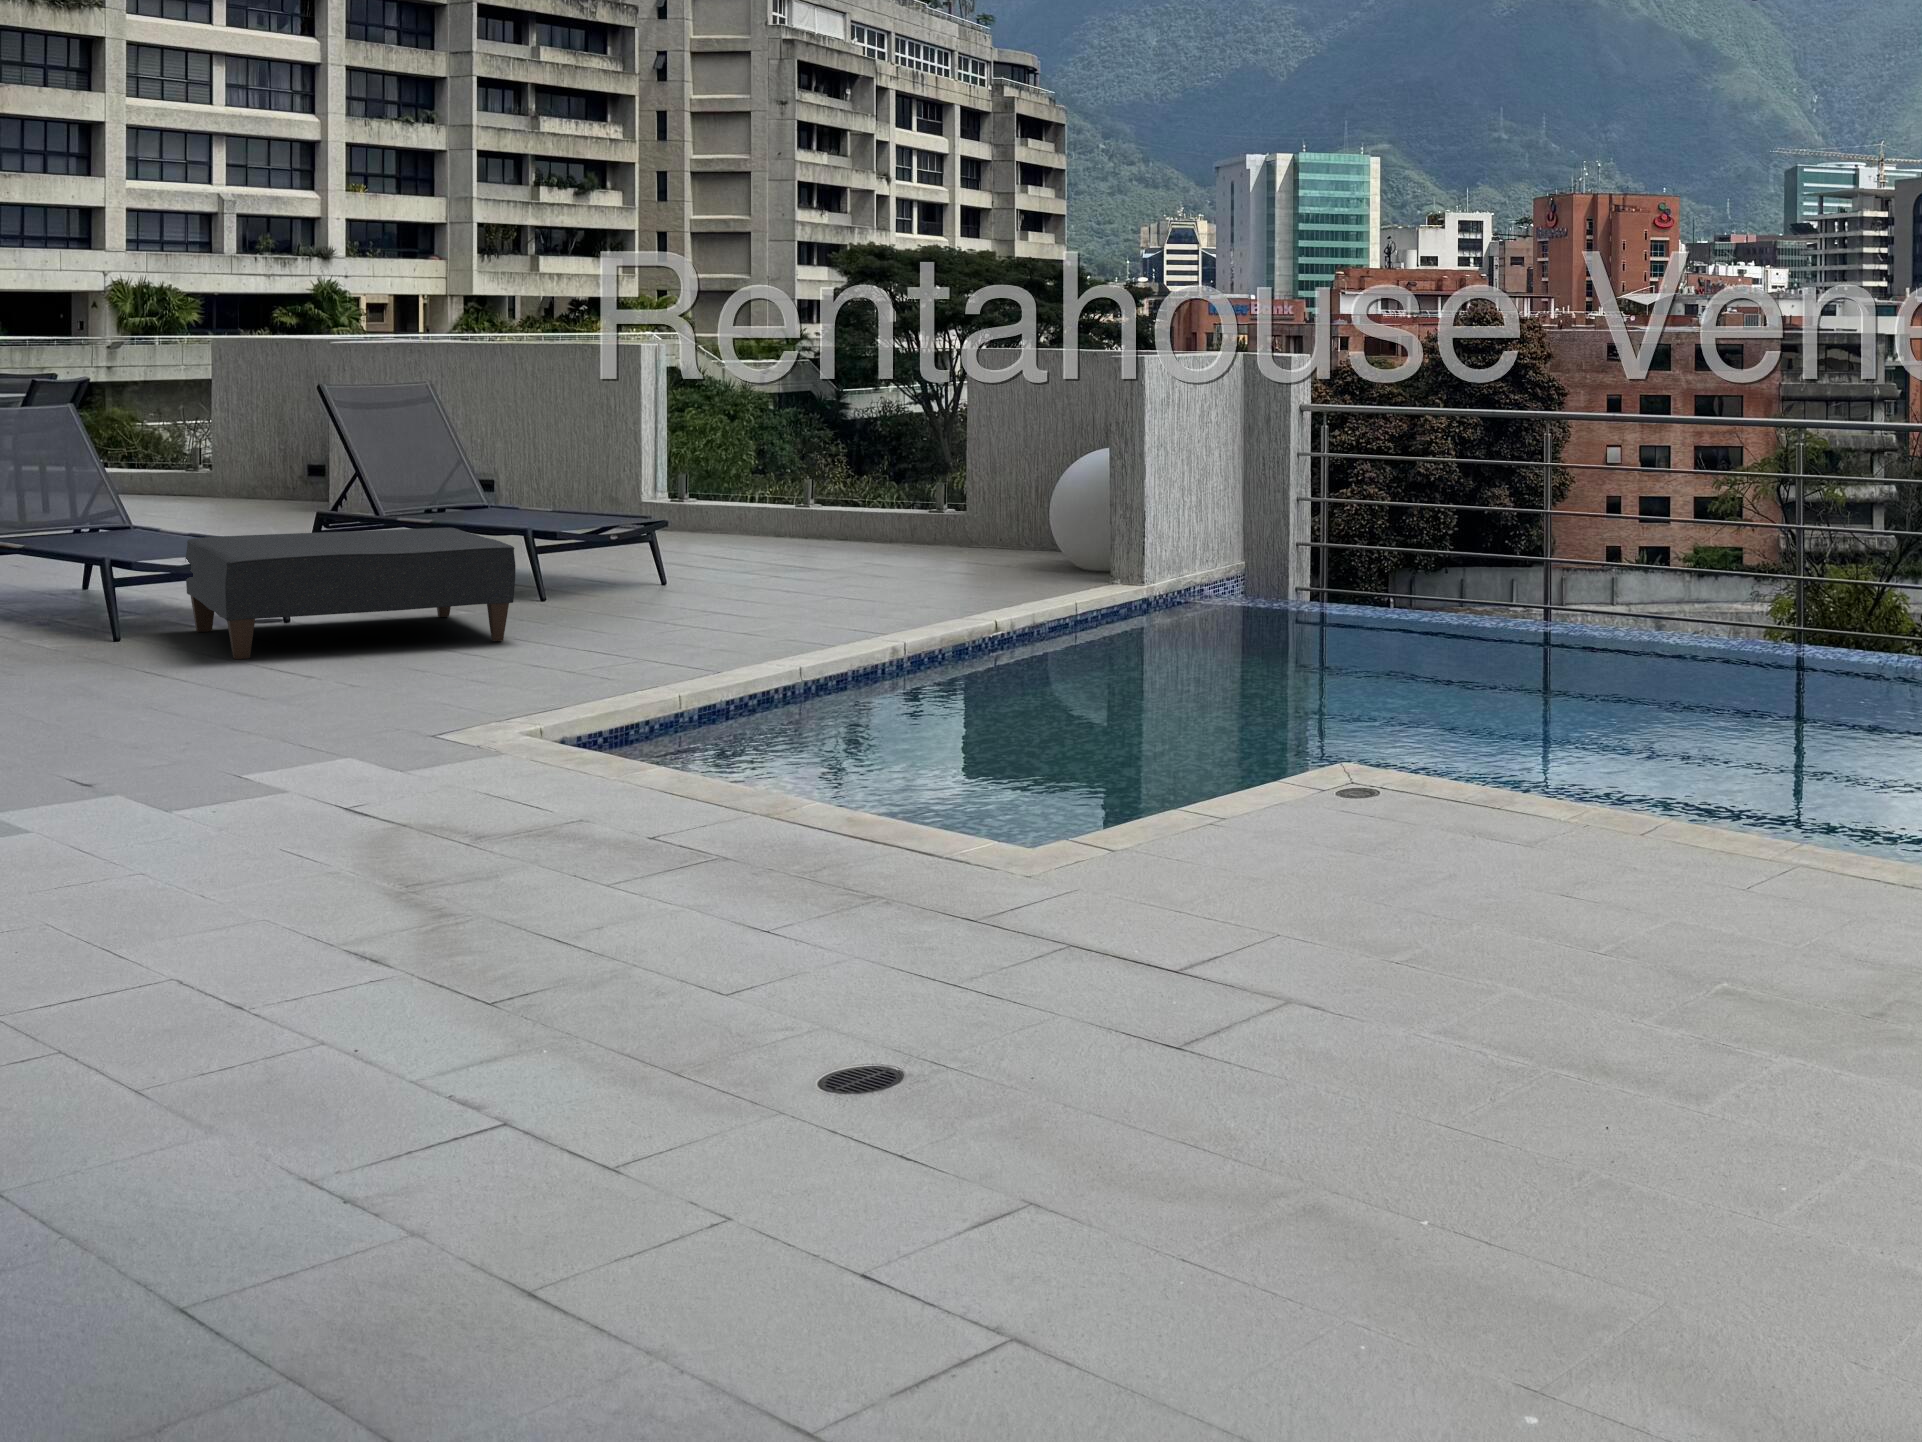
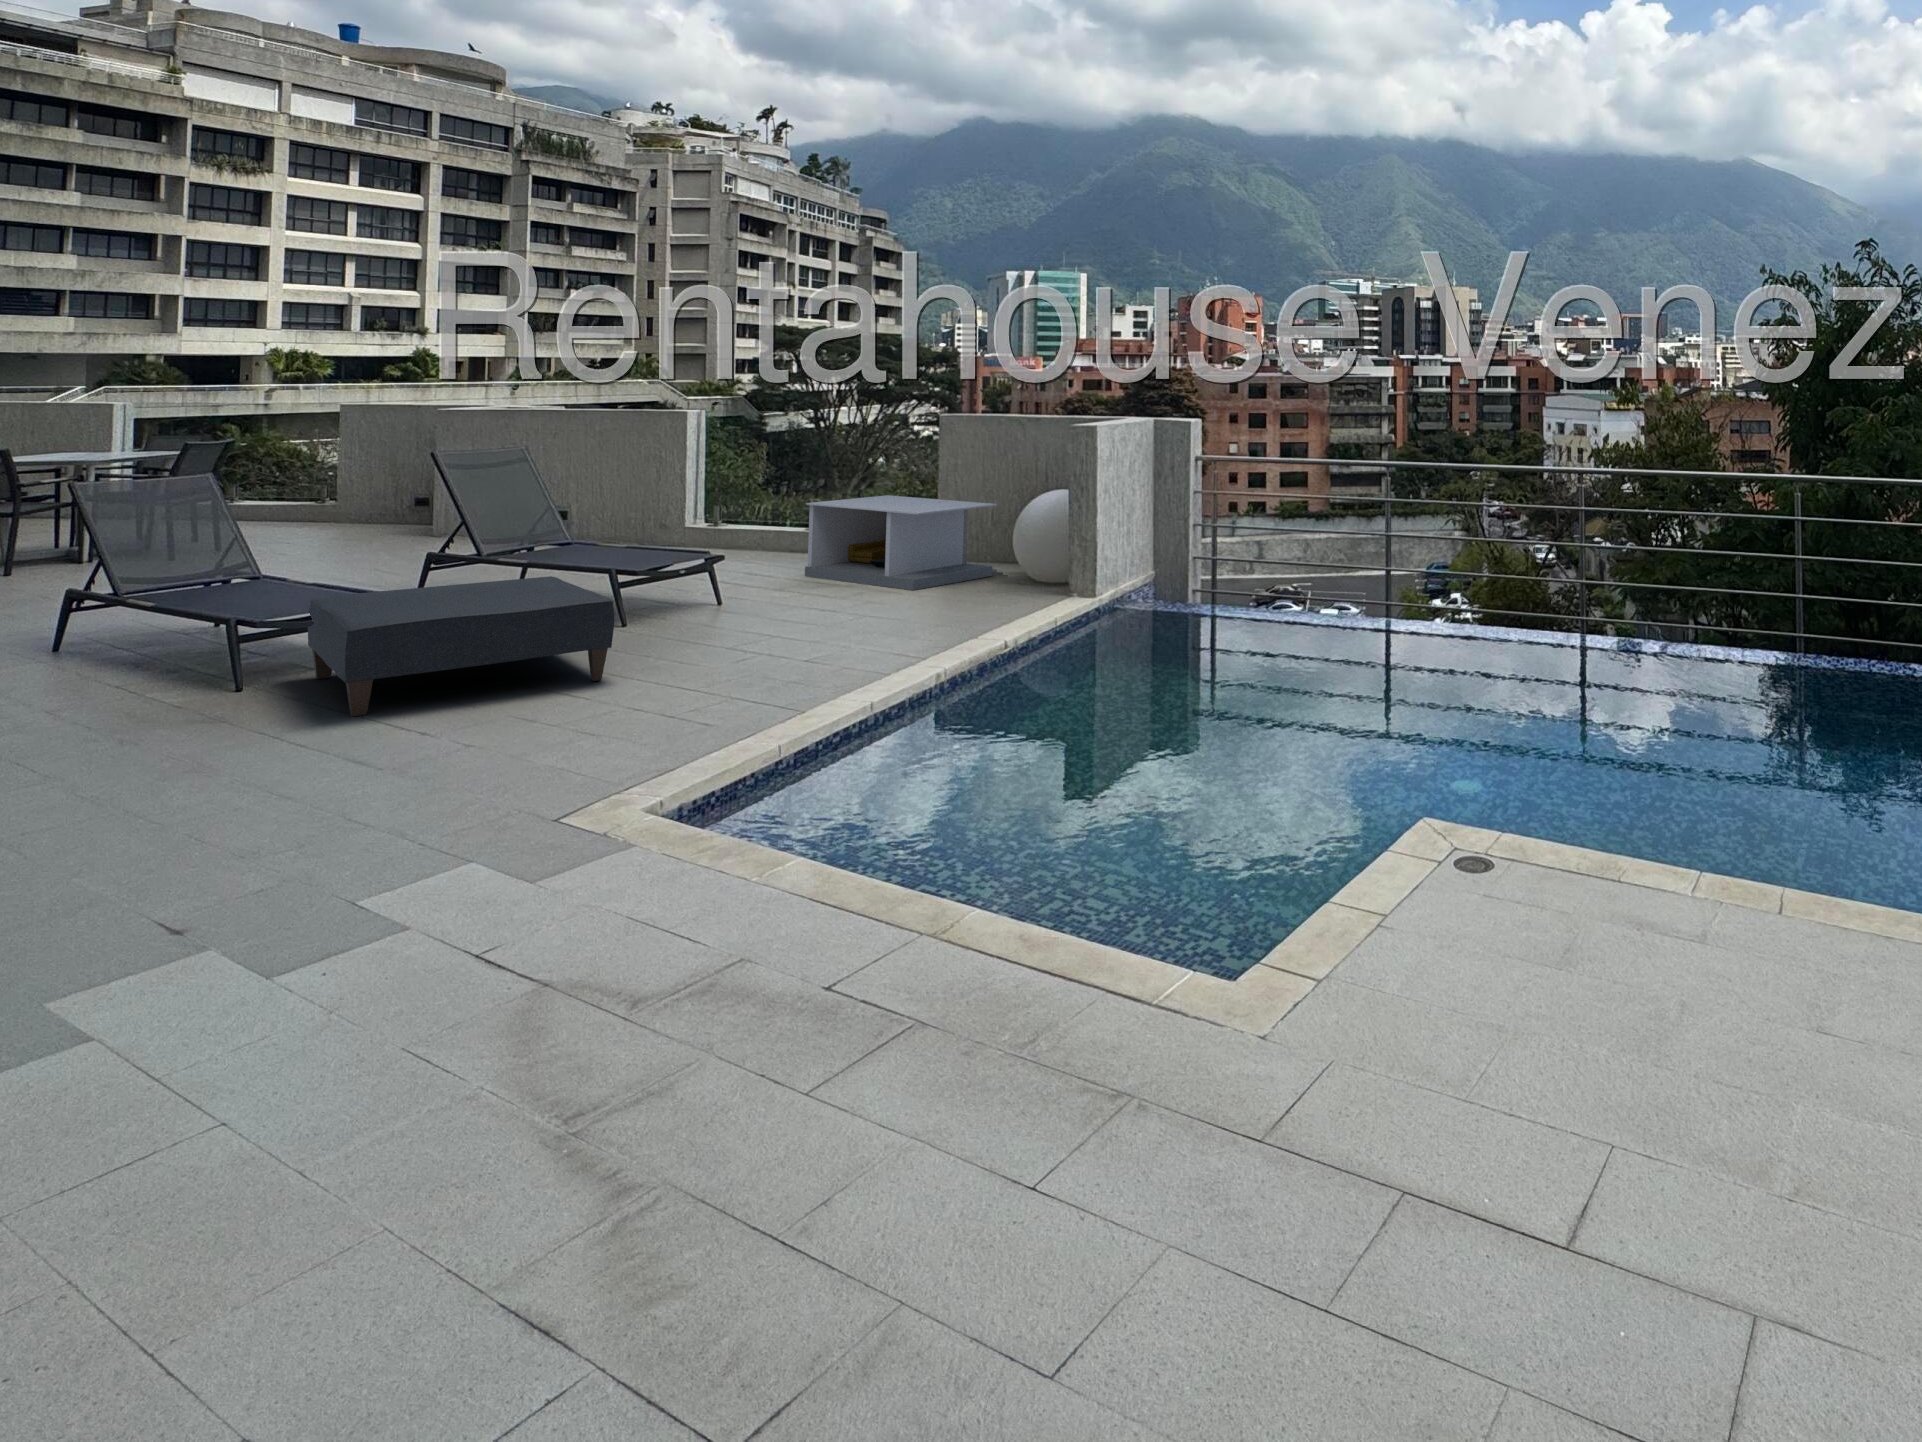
coffee table: none [785,458,1035,577] -> present [805,495,997,590]

